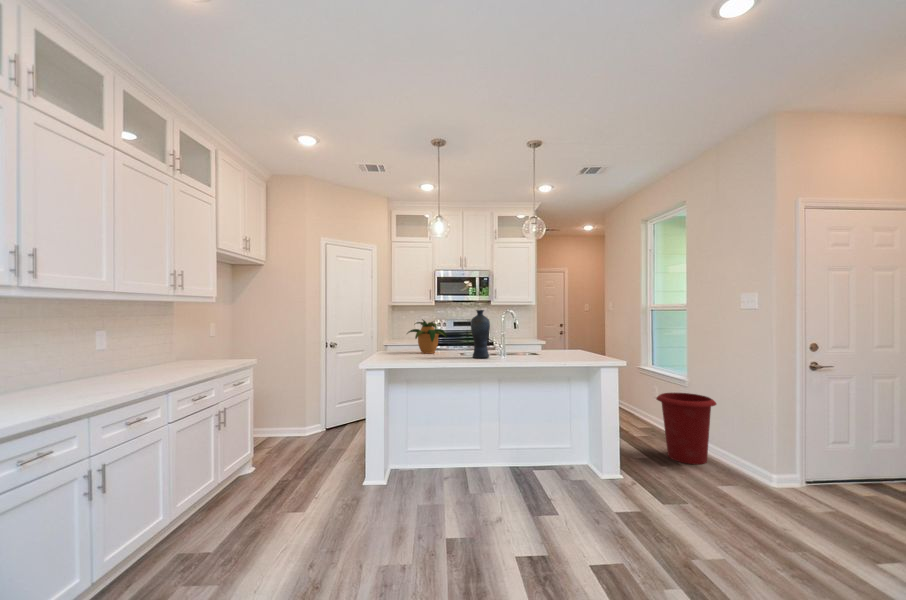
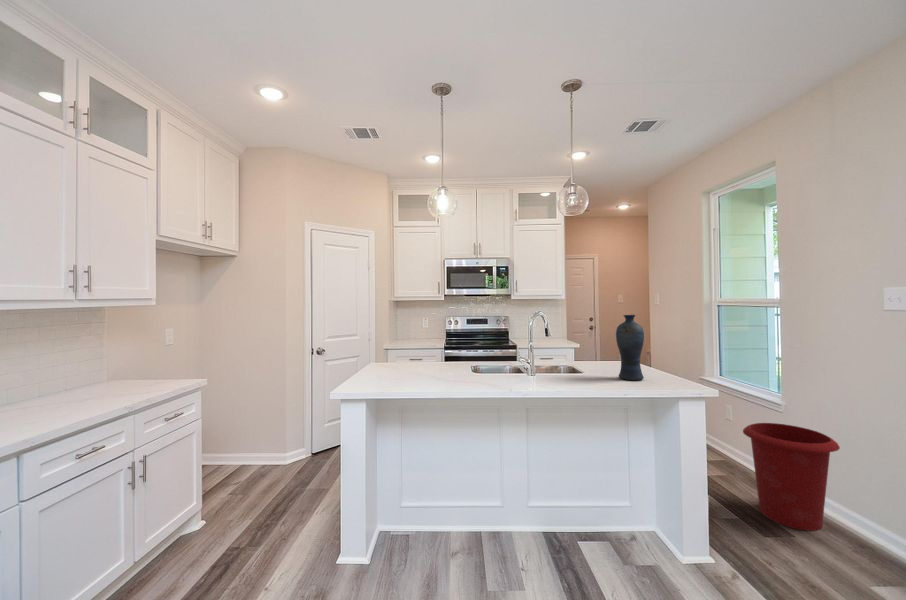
vase: present [471,310,490,358] -> present [616,315,644,381]
potted plant: present [407,319,447,354] -> none [401,326,457,373]

